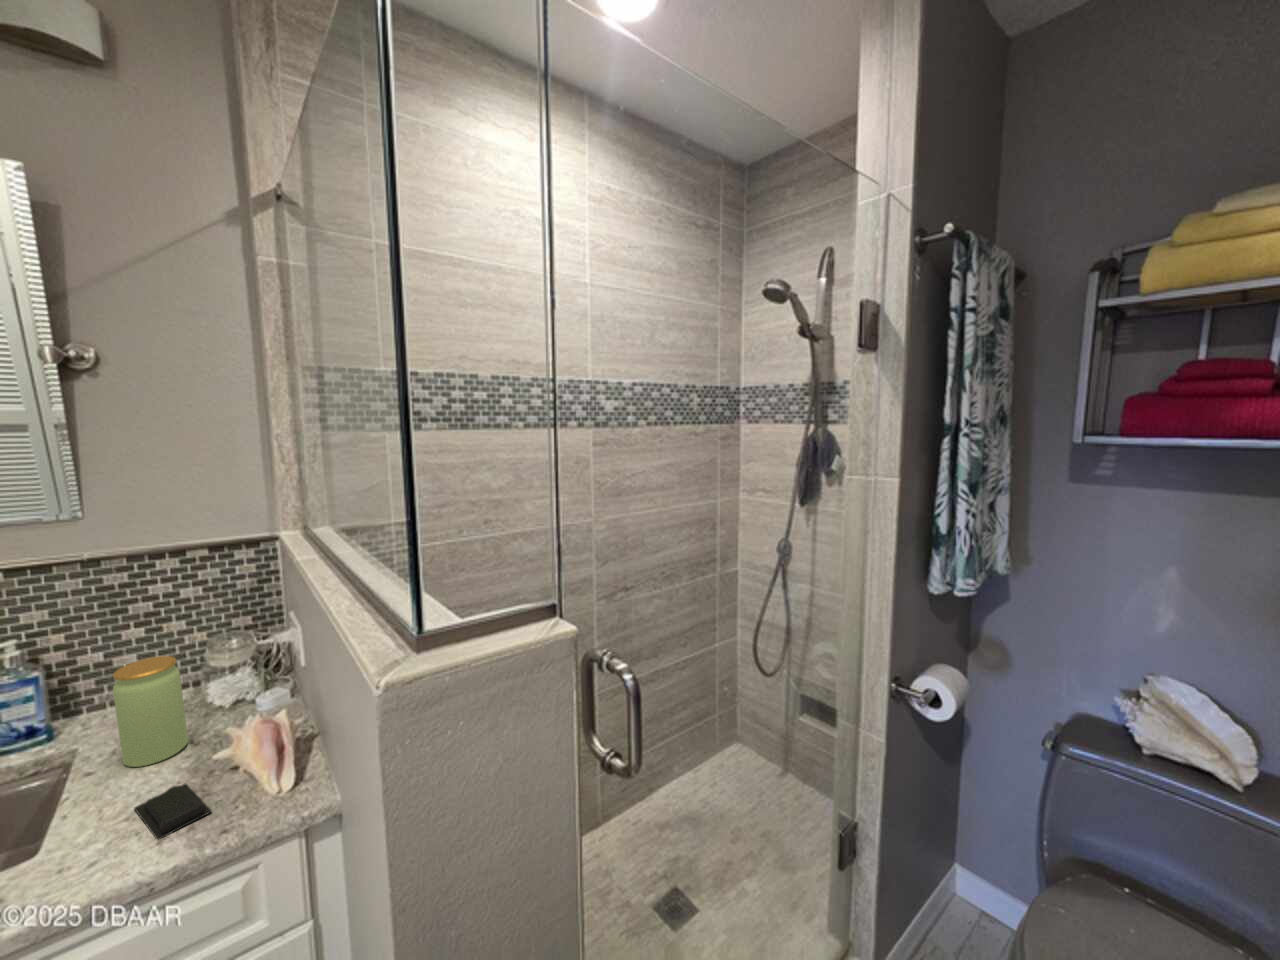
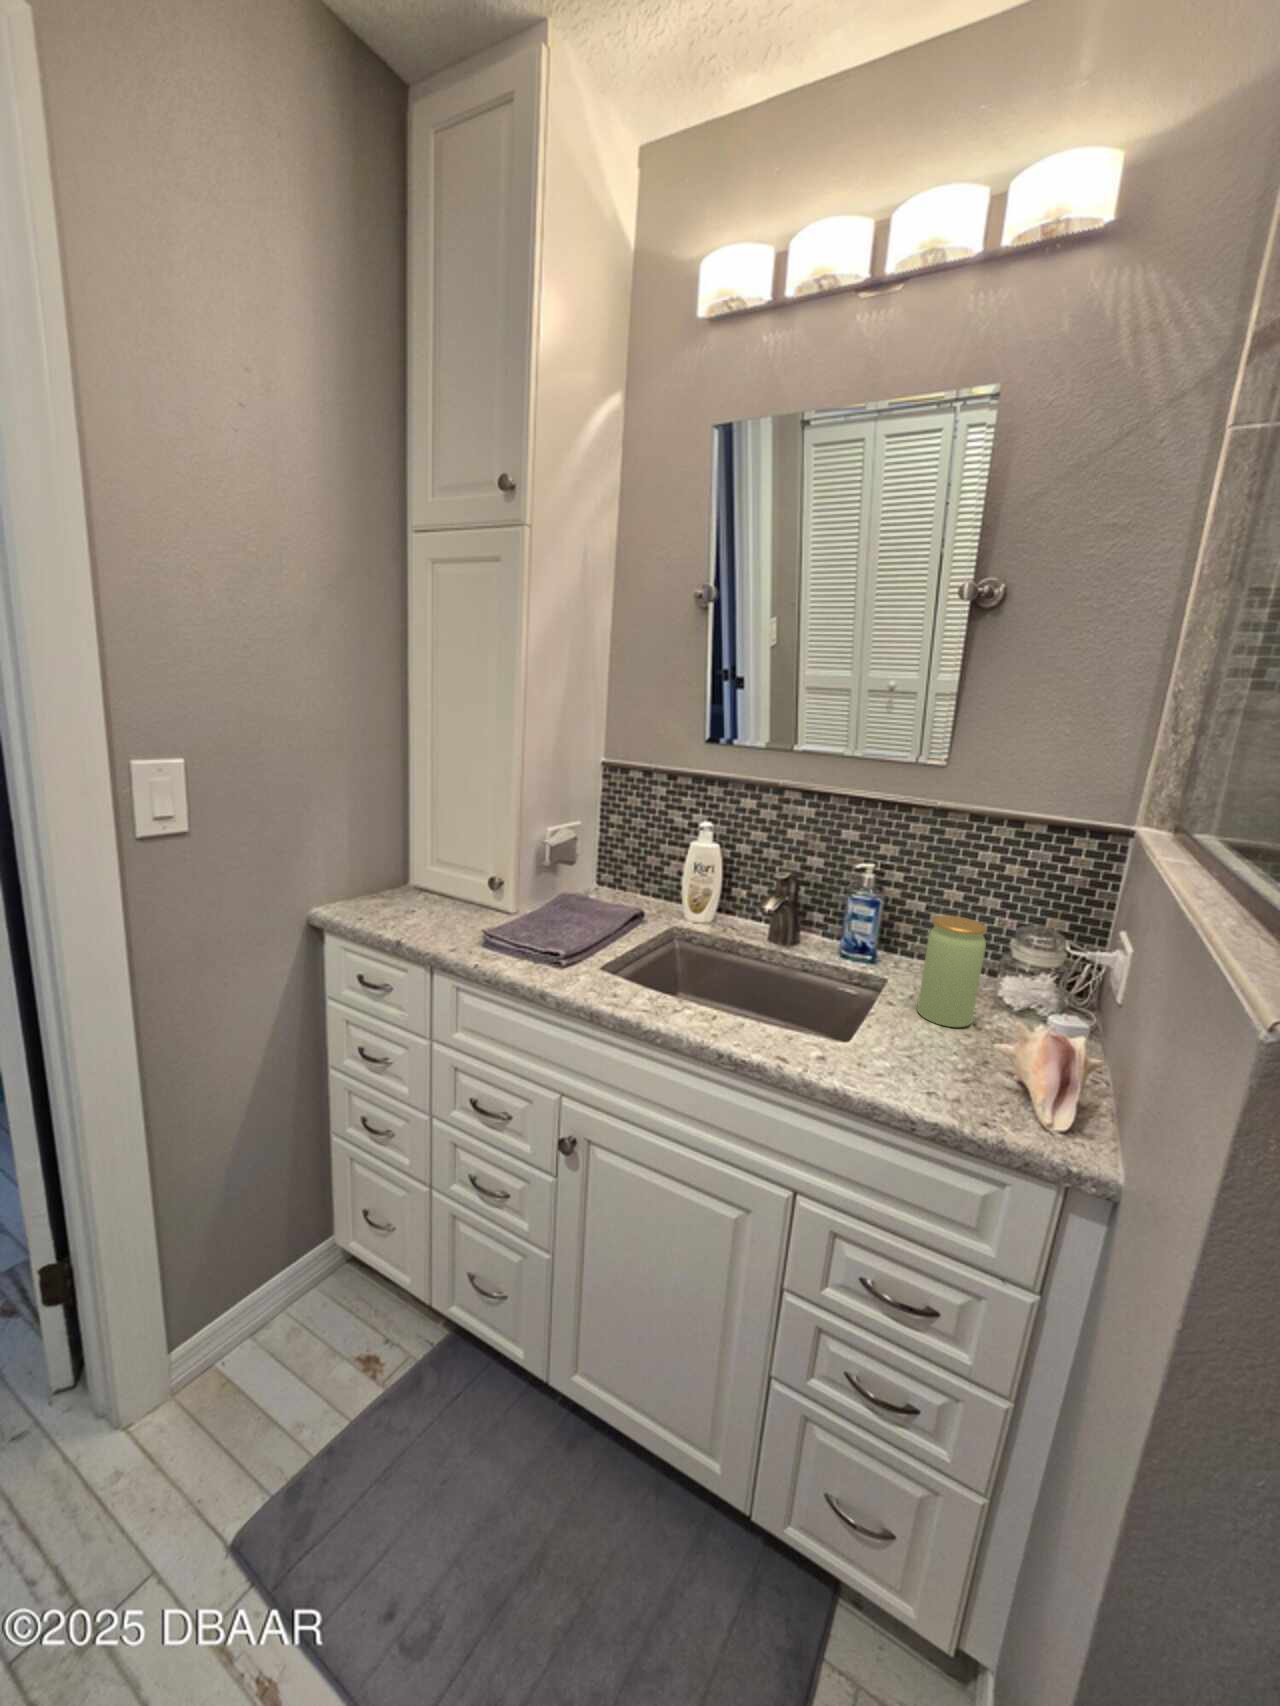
soap bar: present [134,784,212,840] -> none [917,1050,979,1100]

